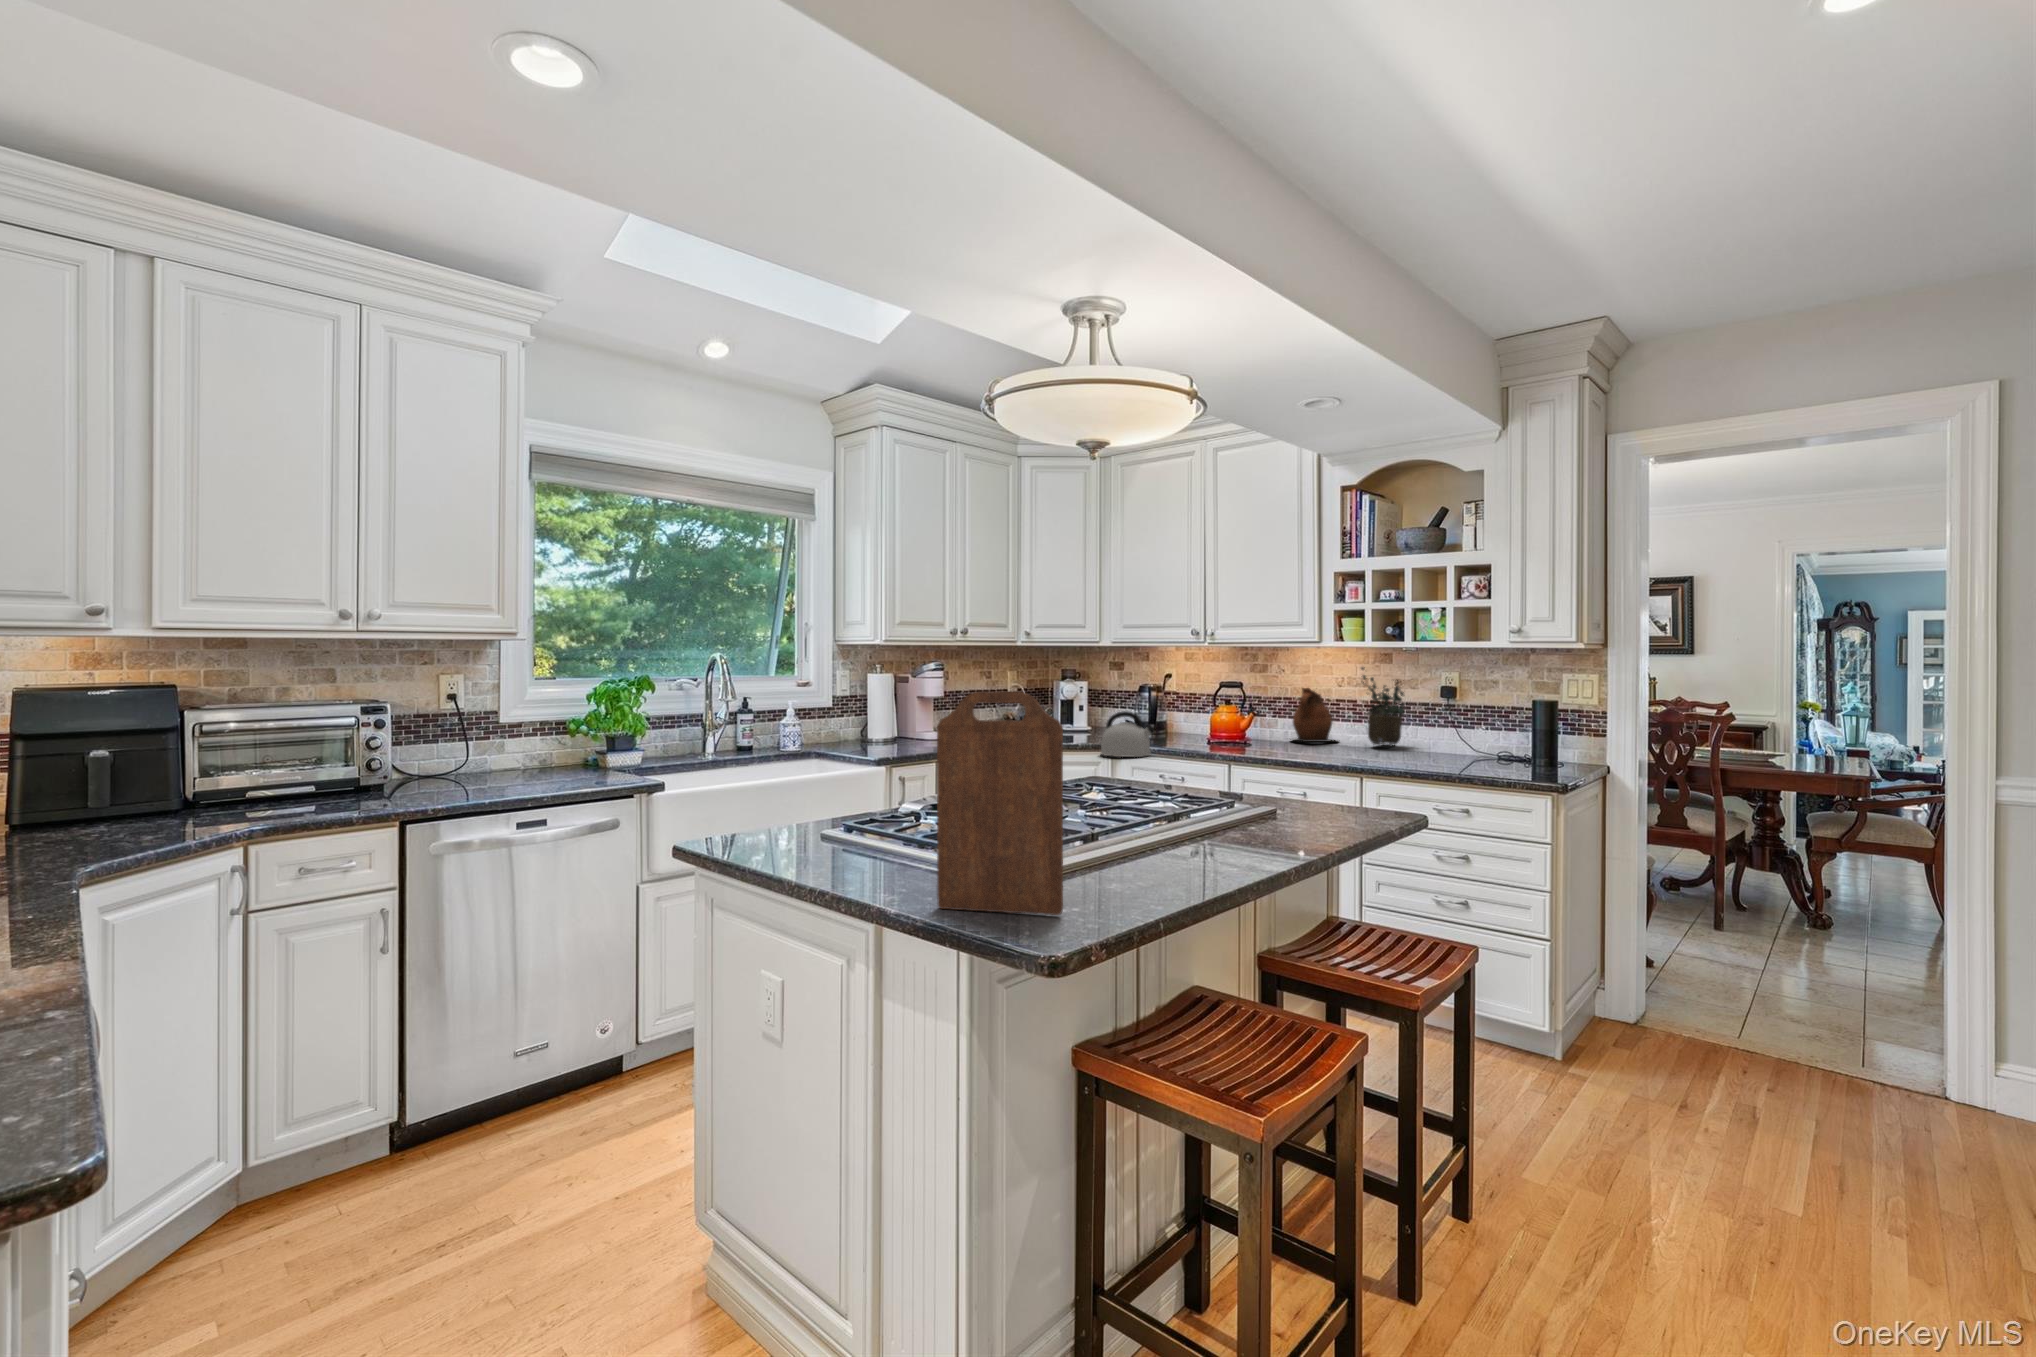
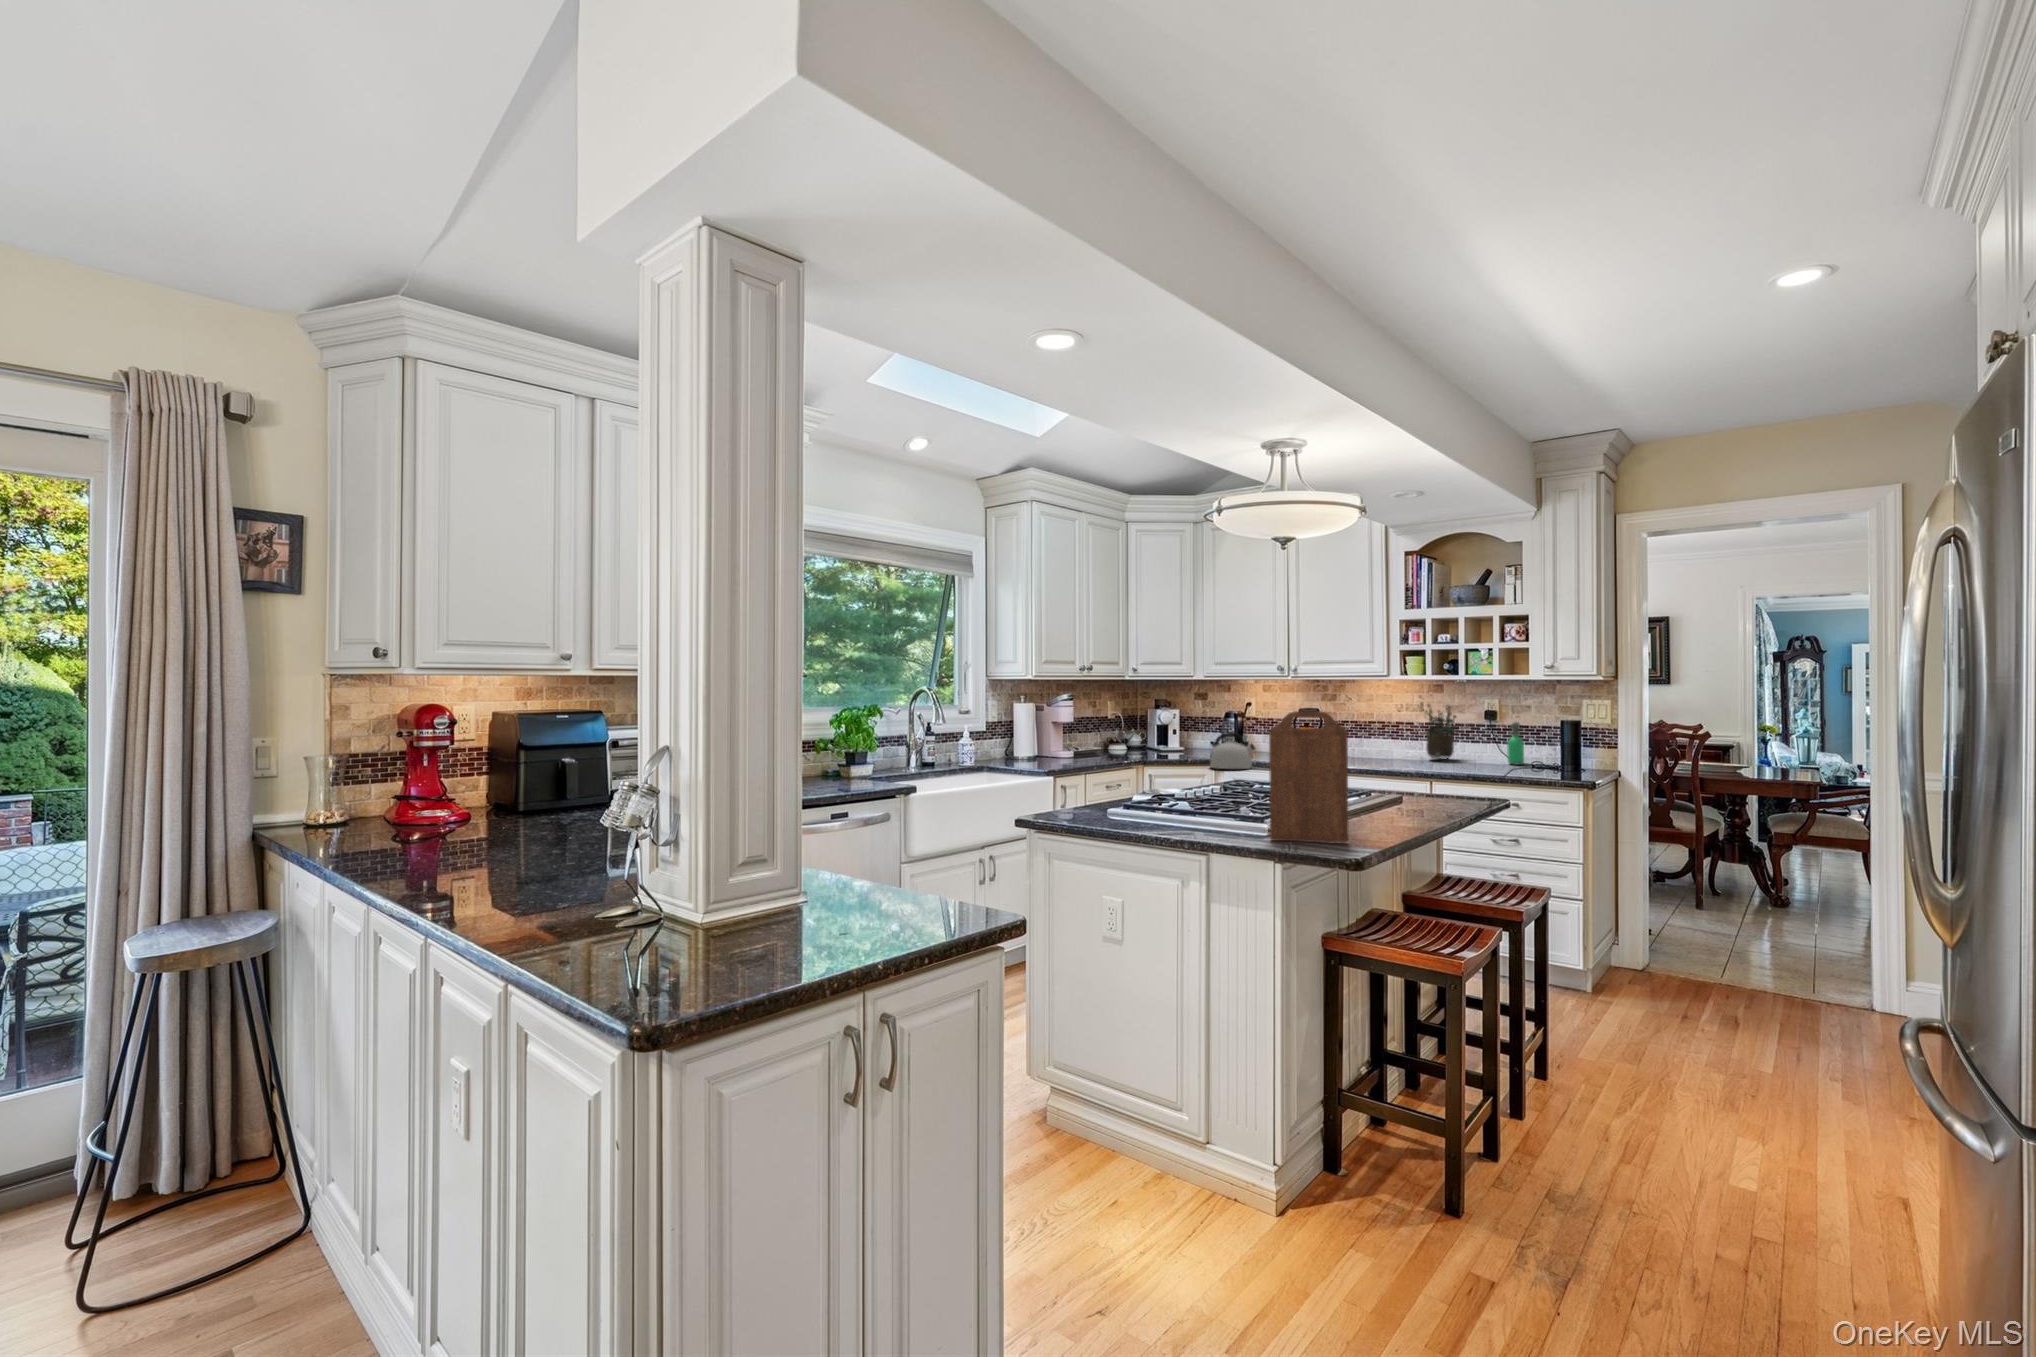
ceramic pitcher: present [1293,688,1333,742] -> none [1357,713,1401,757]
soap dispenser: none [1466,700,1486,755] -> present [1507,722,1524,765]

